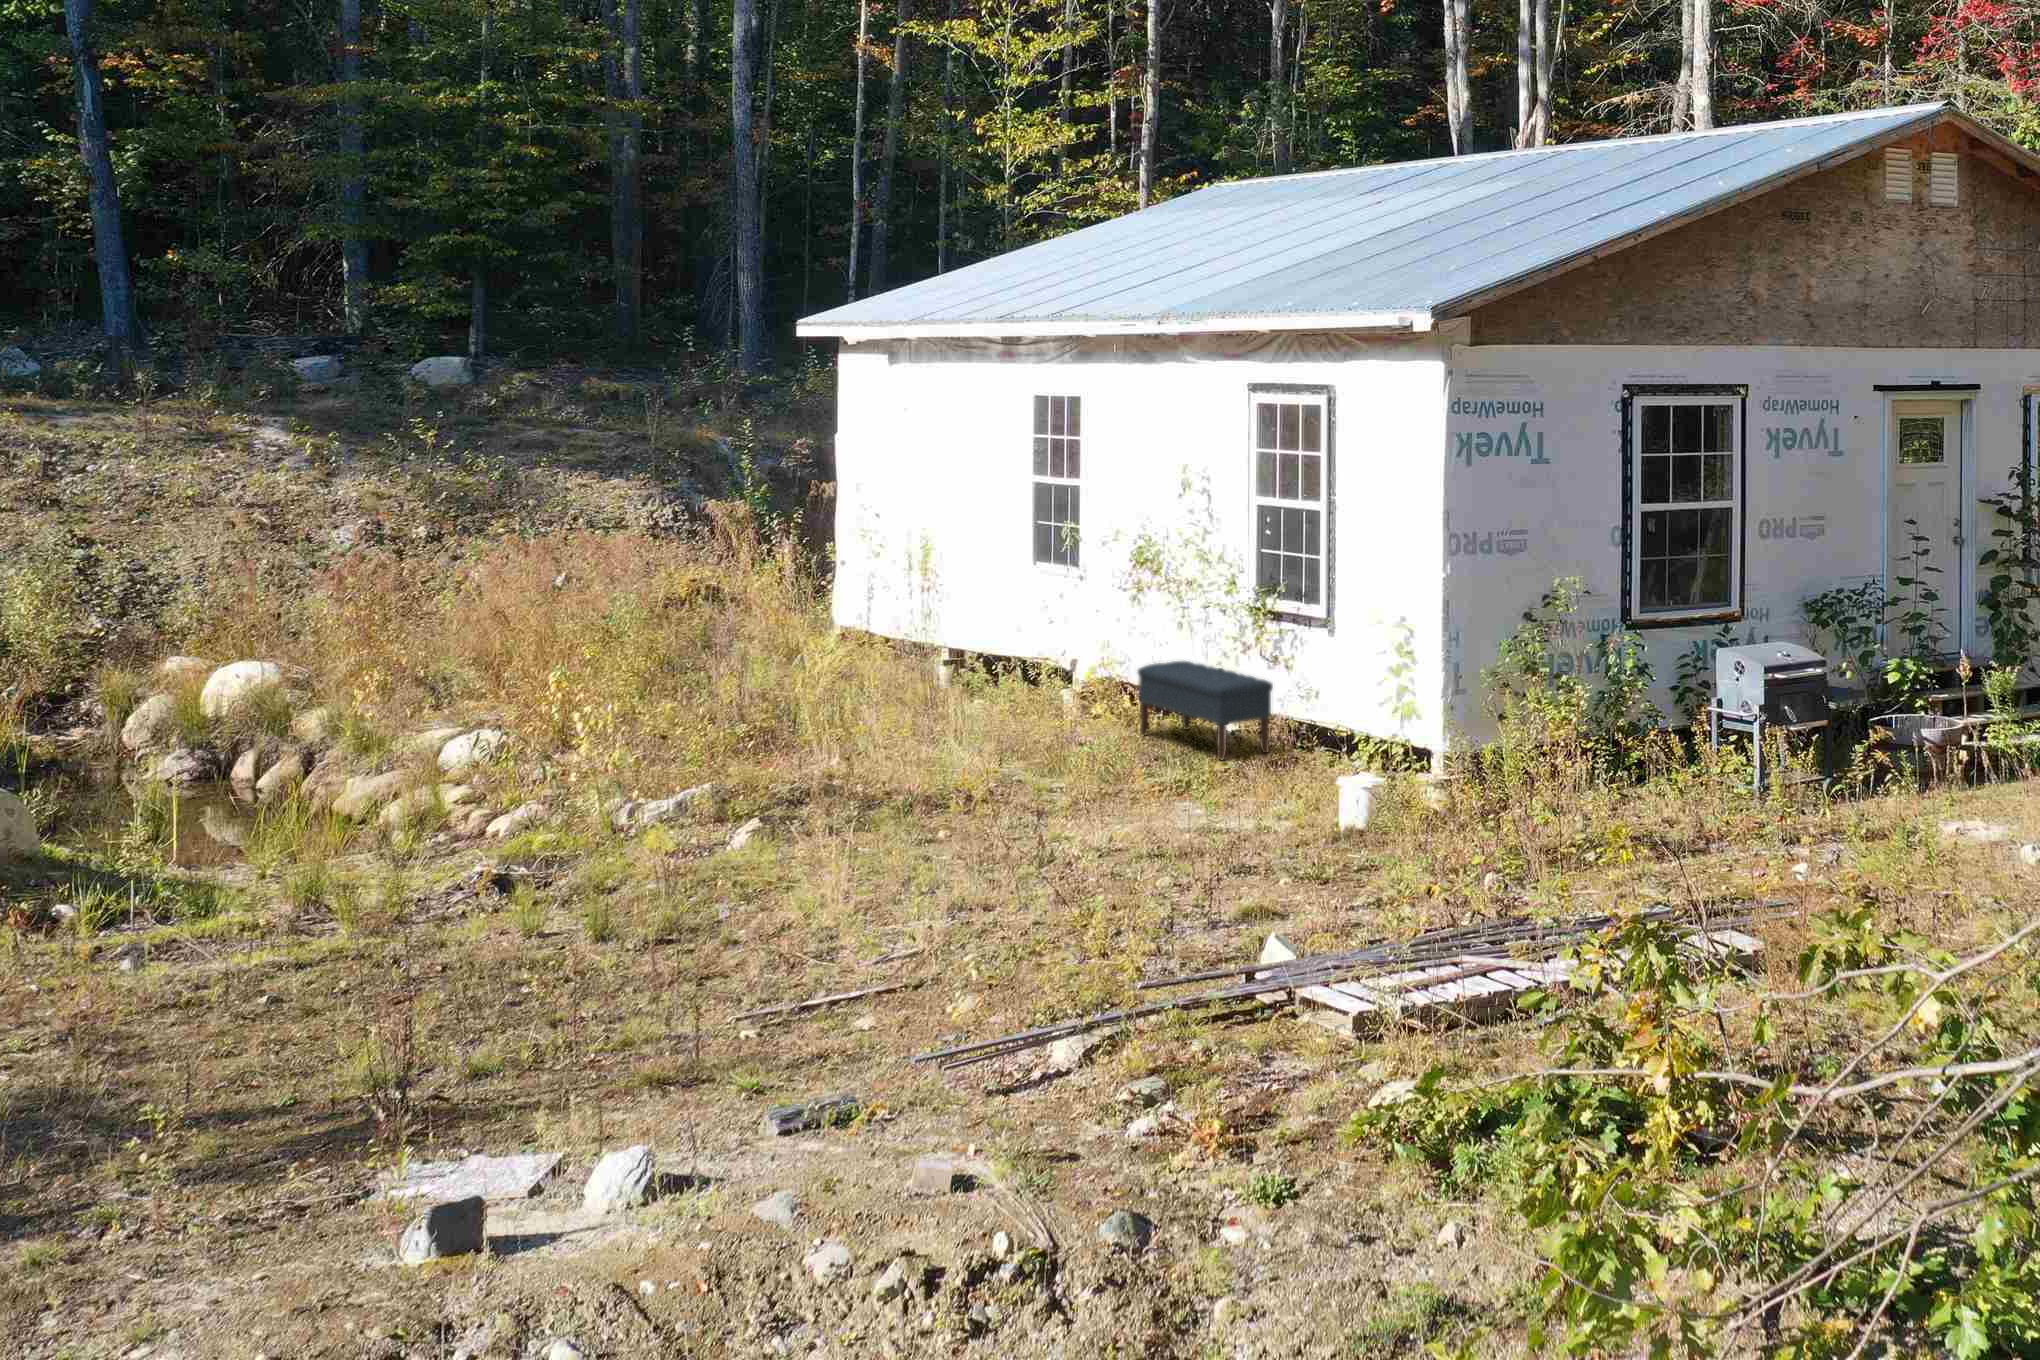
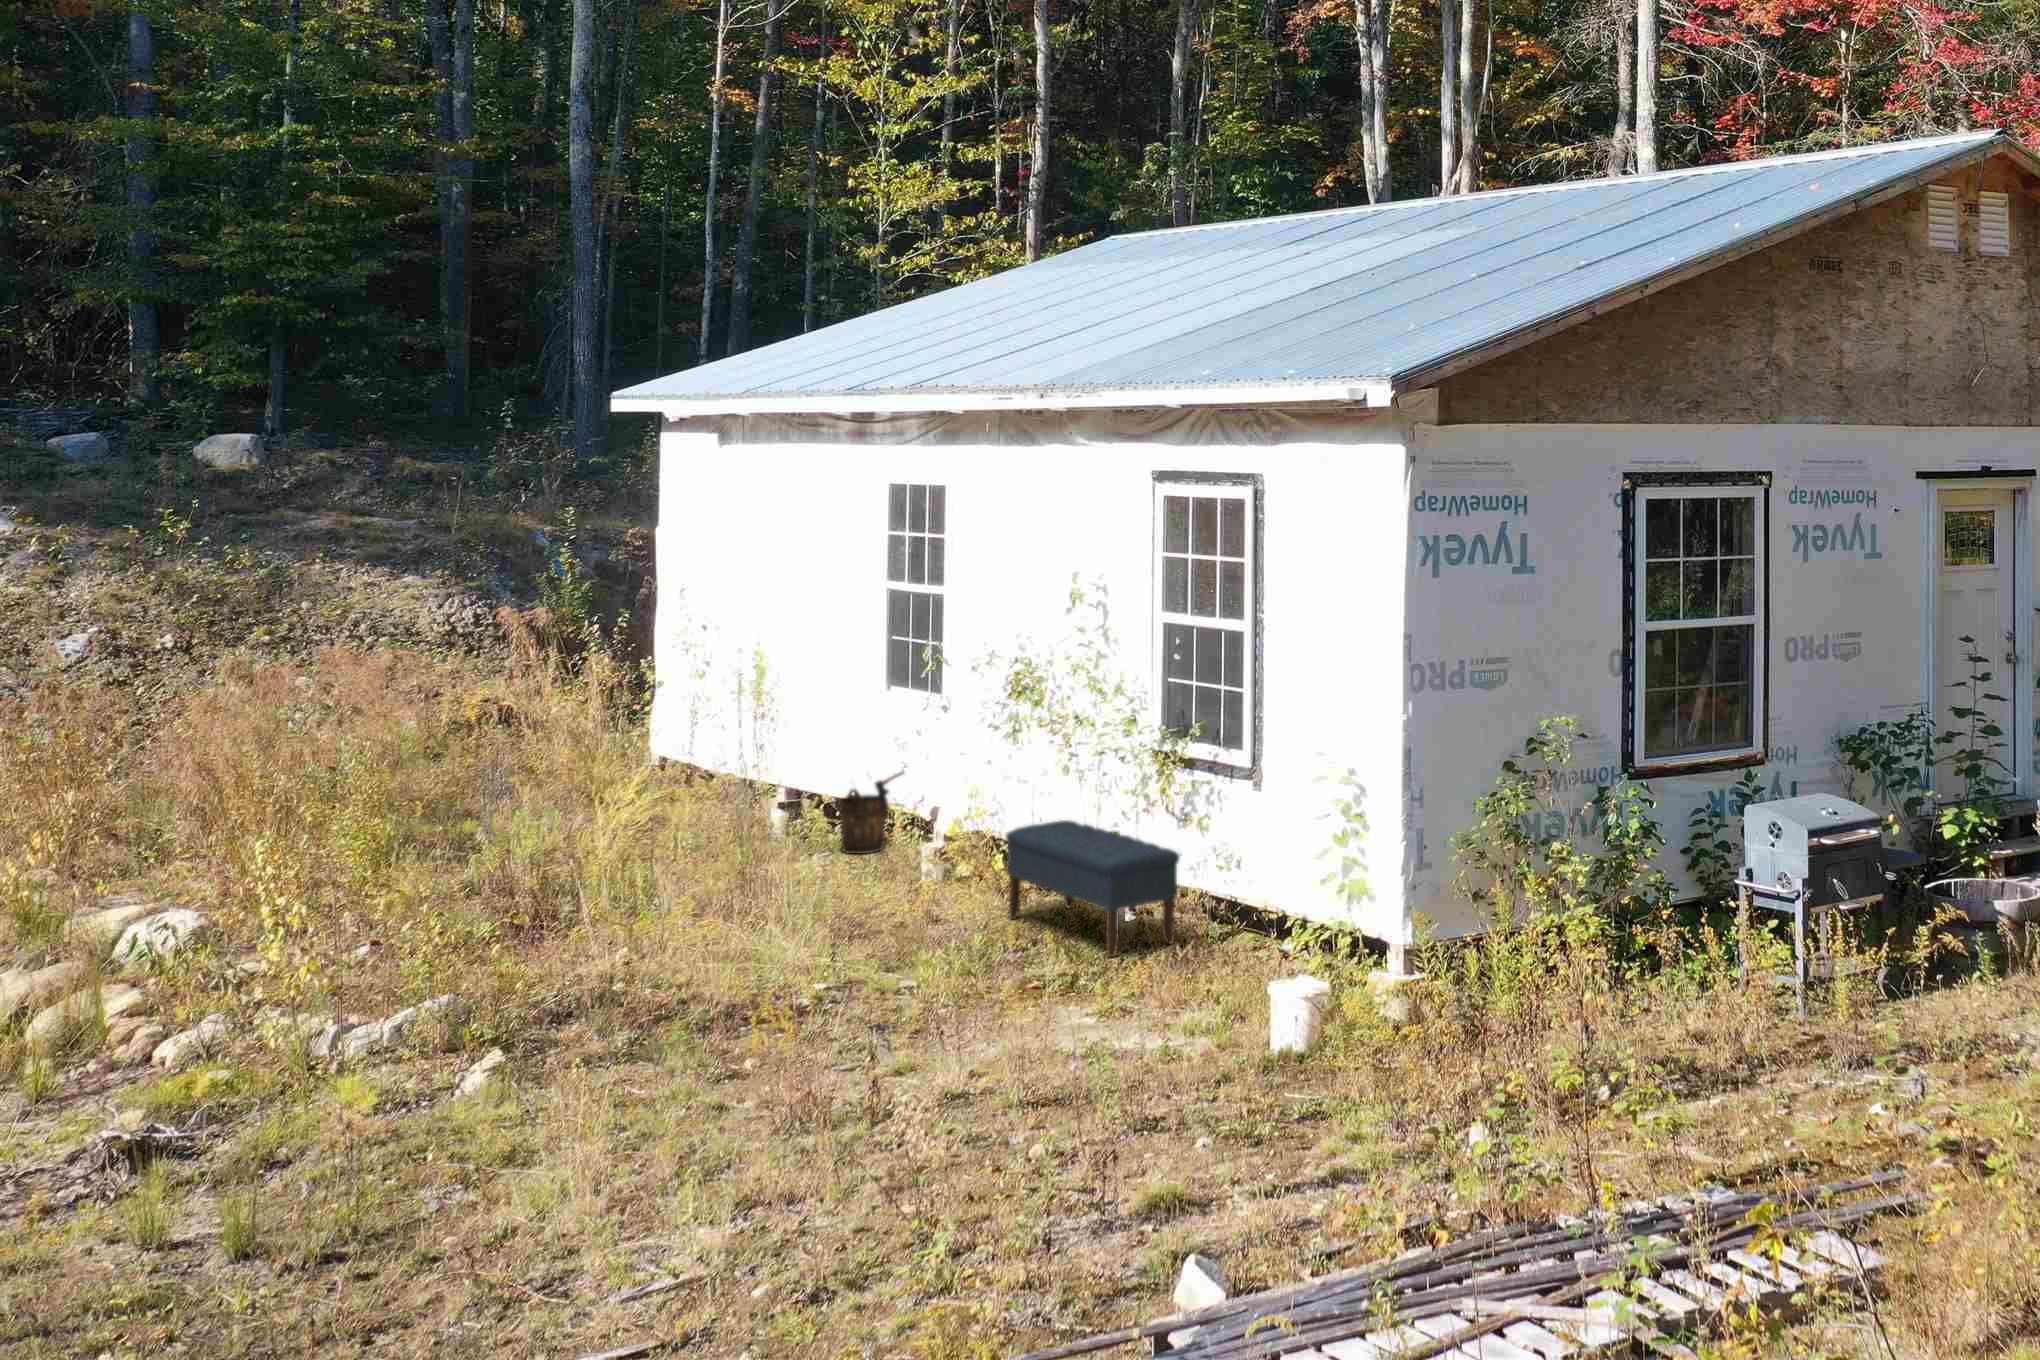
bucket: none [1001,627,1053,692] -> present [838,772,904,854]

